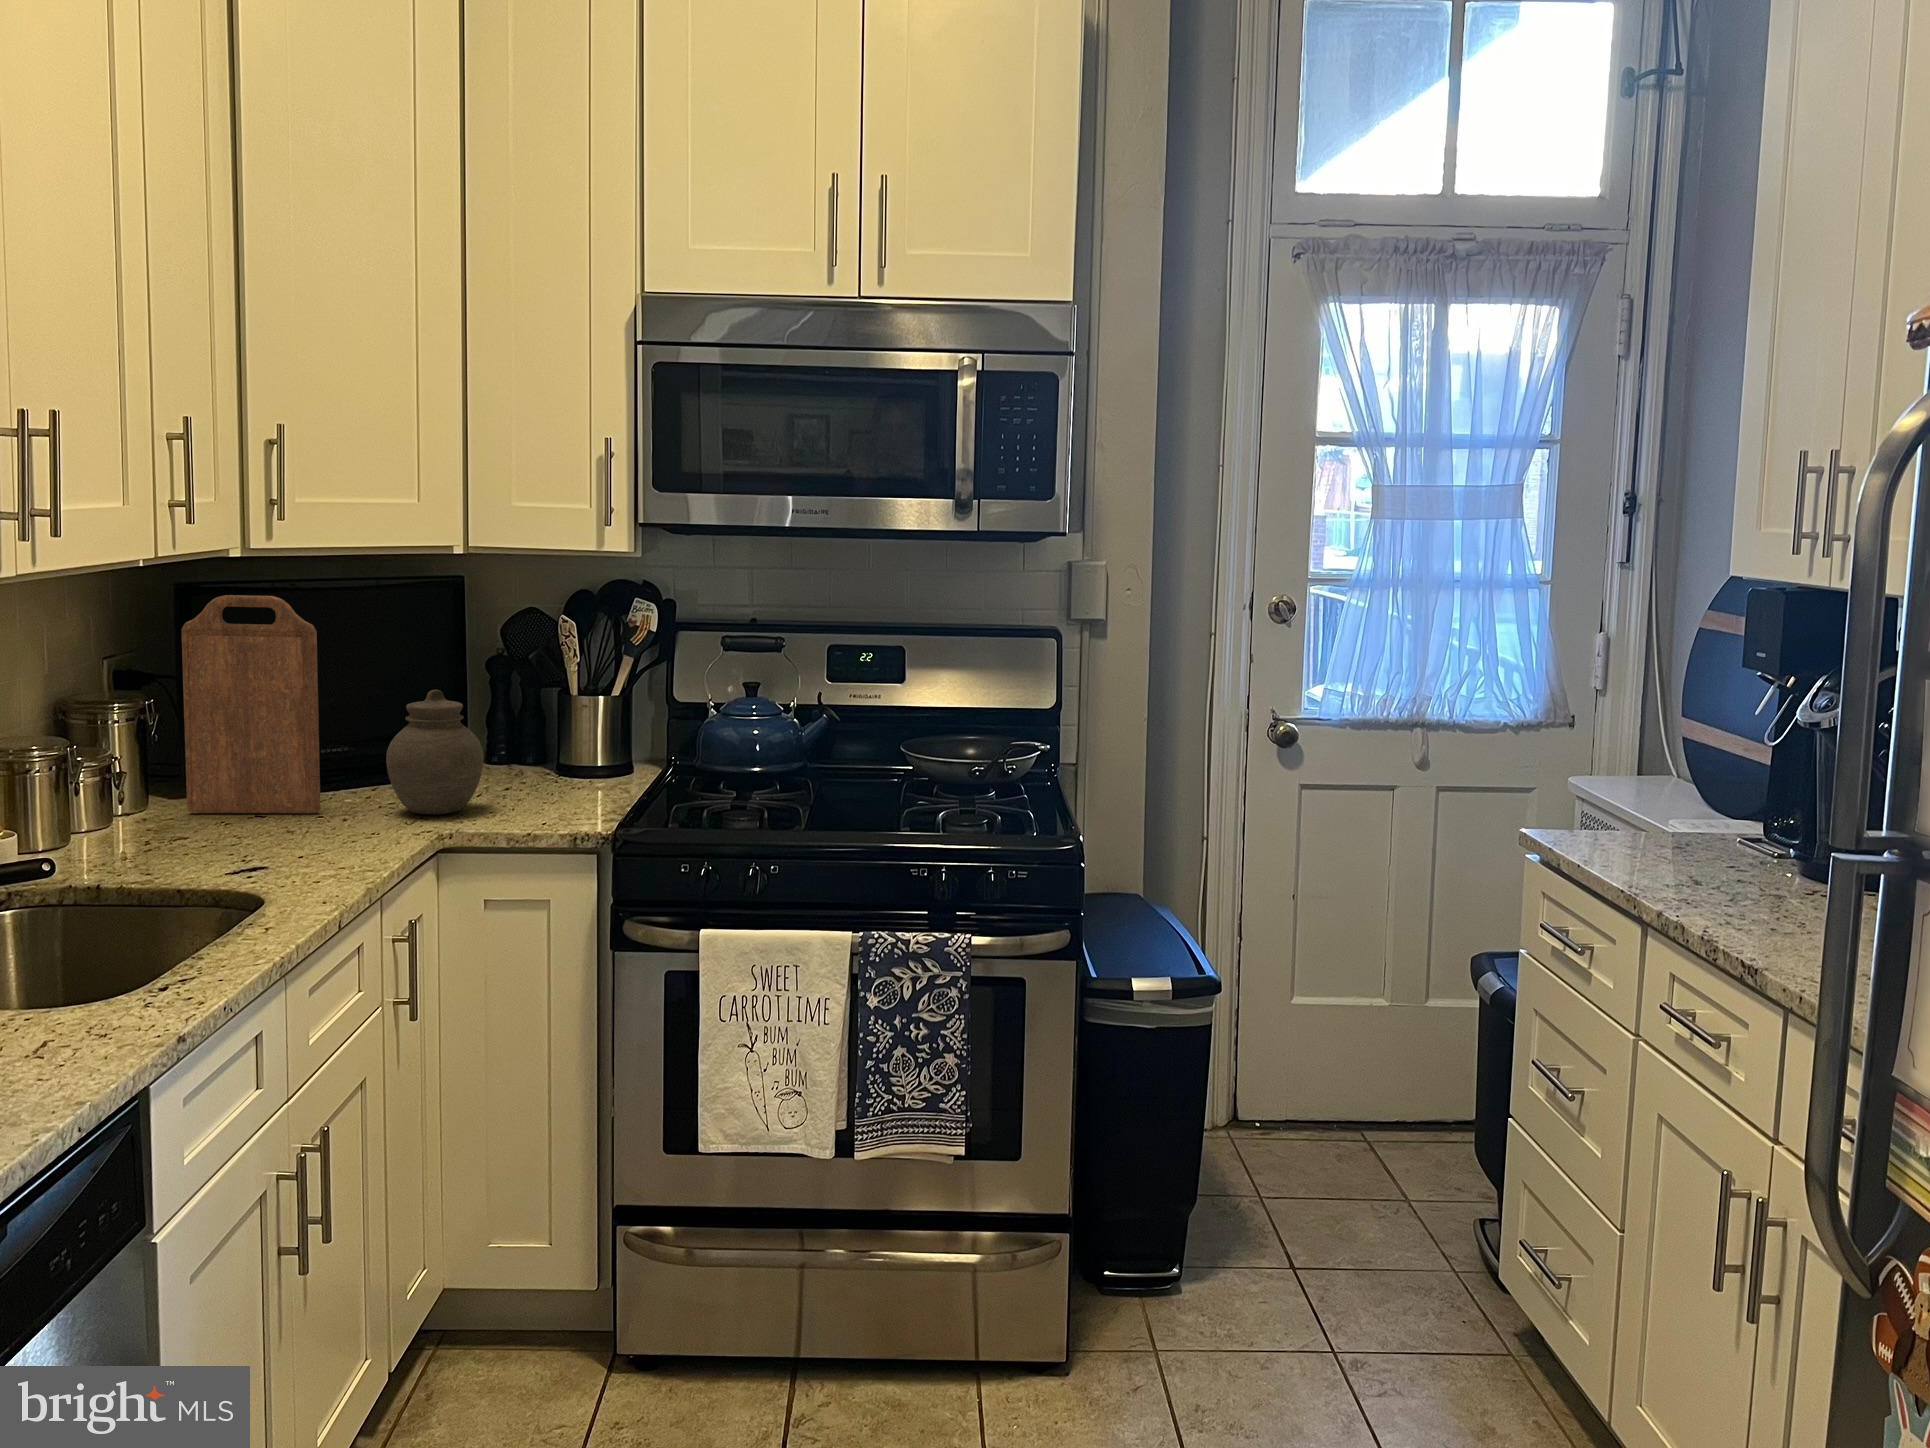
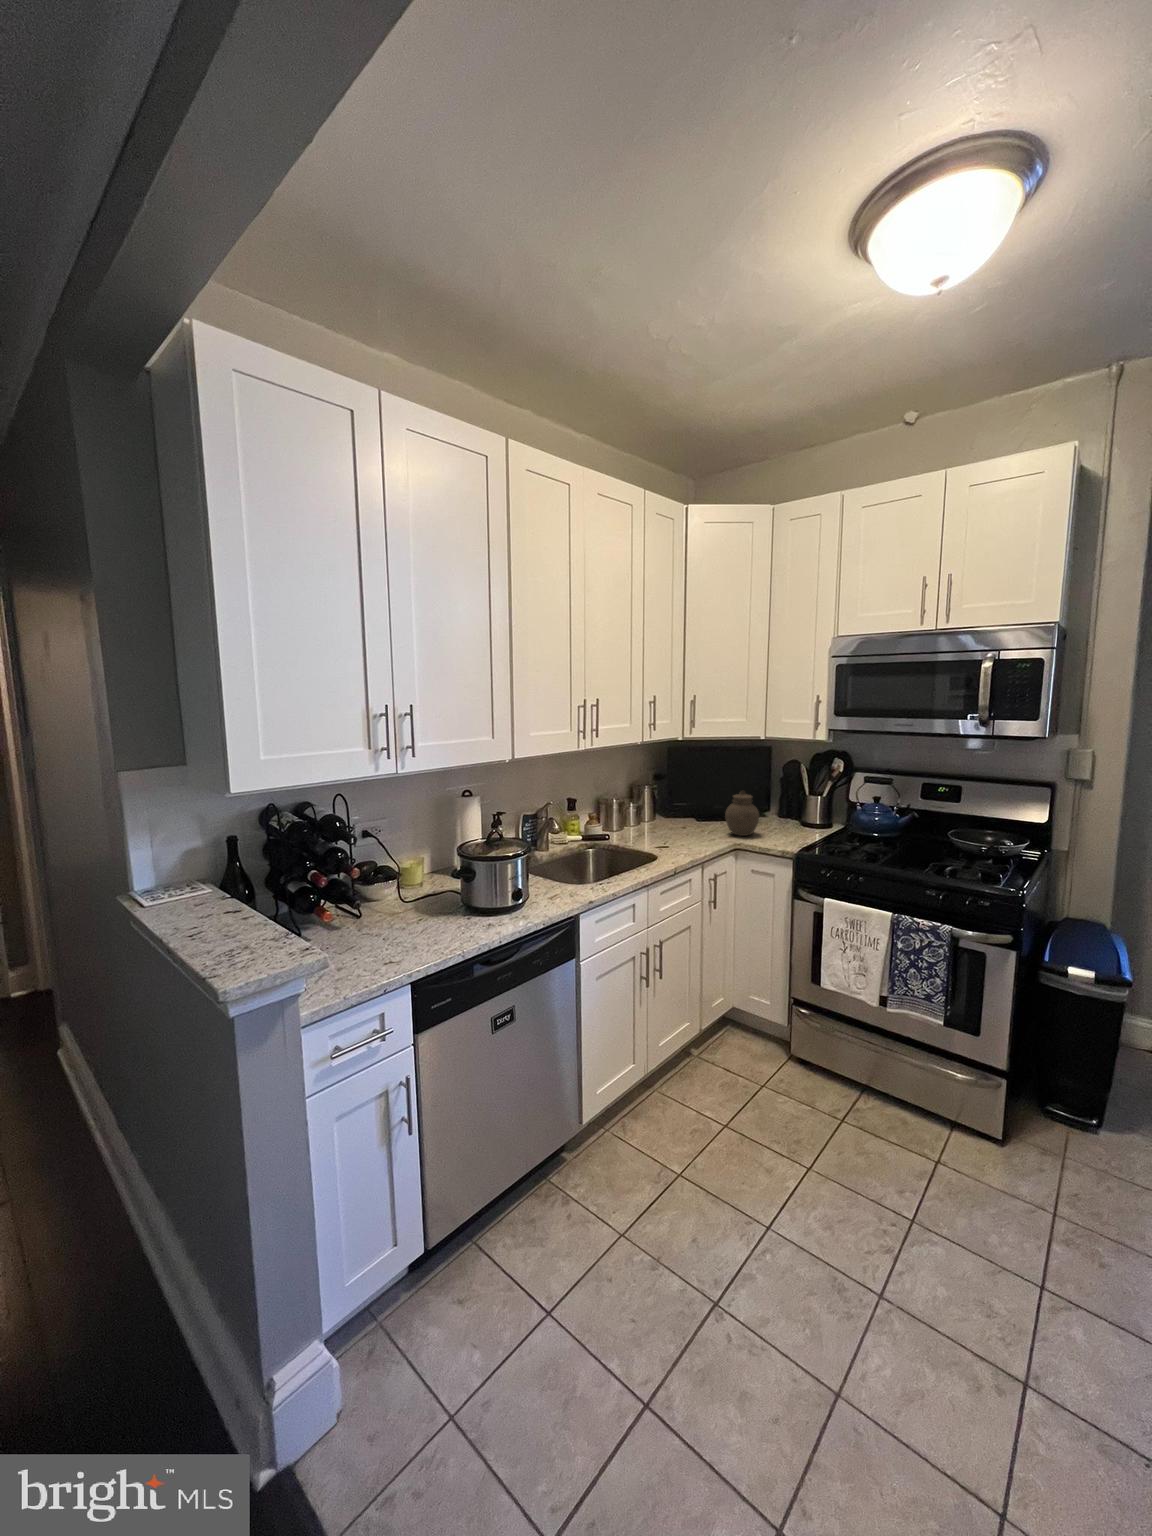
cutting board: present [181,595,321,813] -> none [668,754,706,830]

